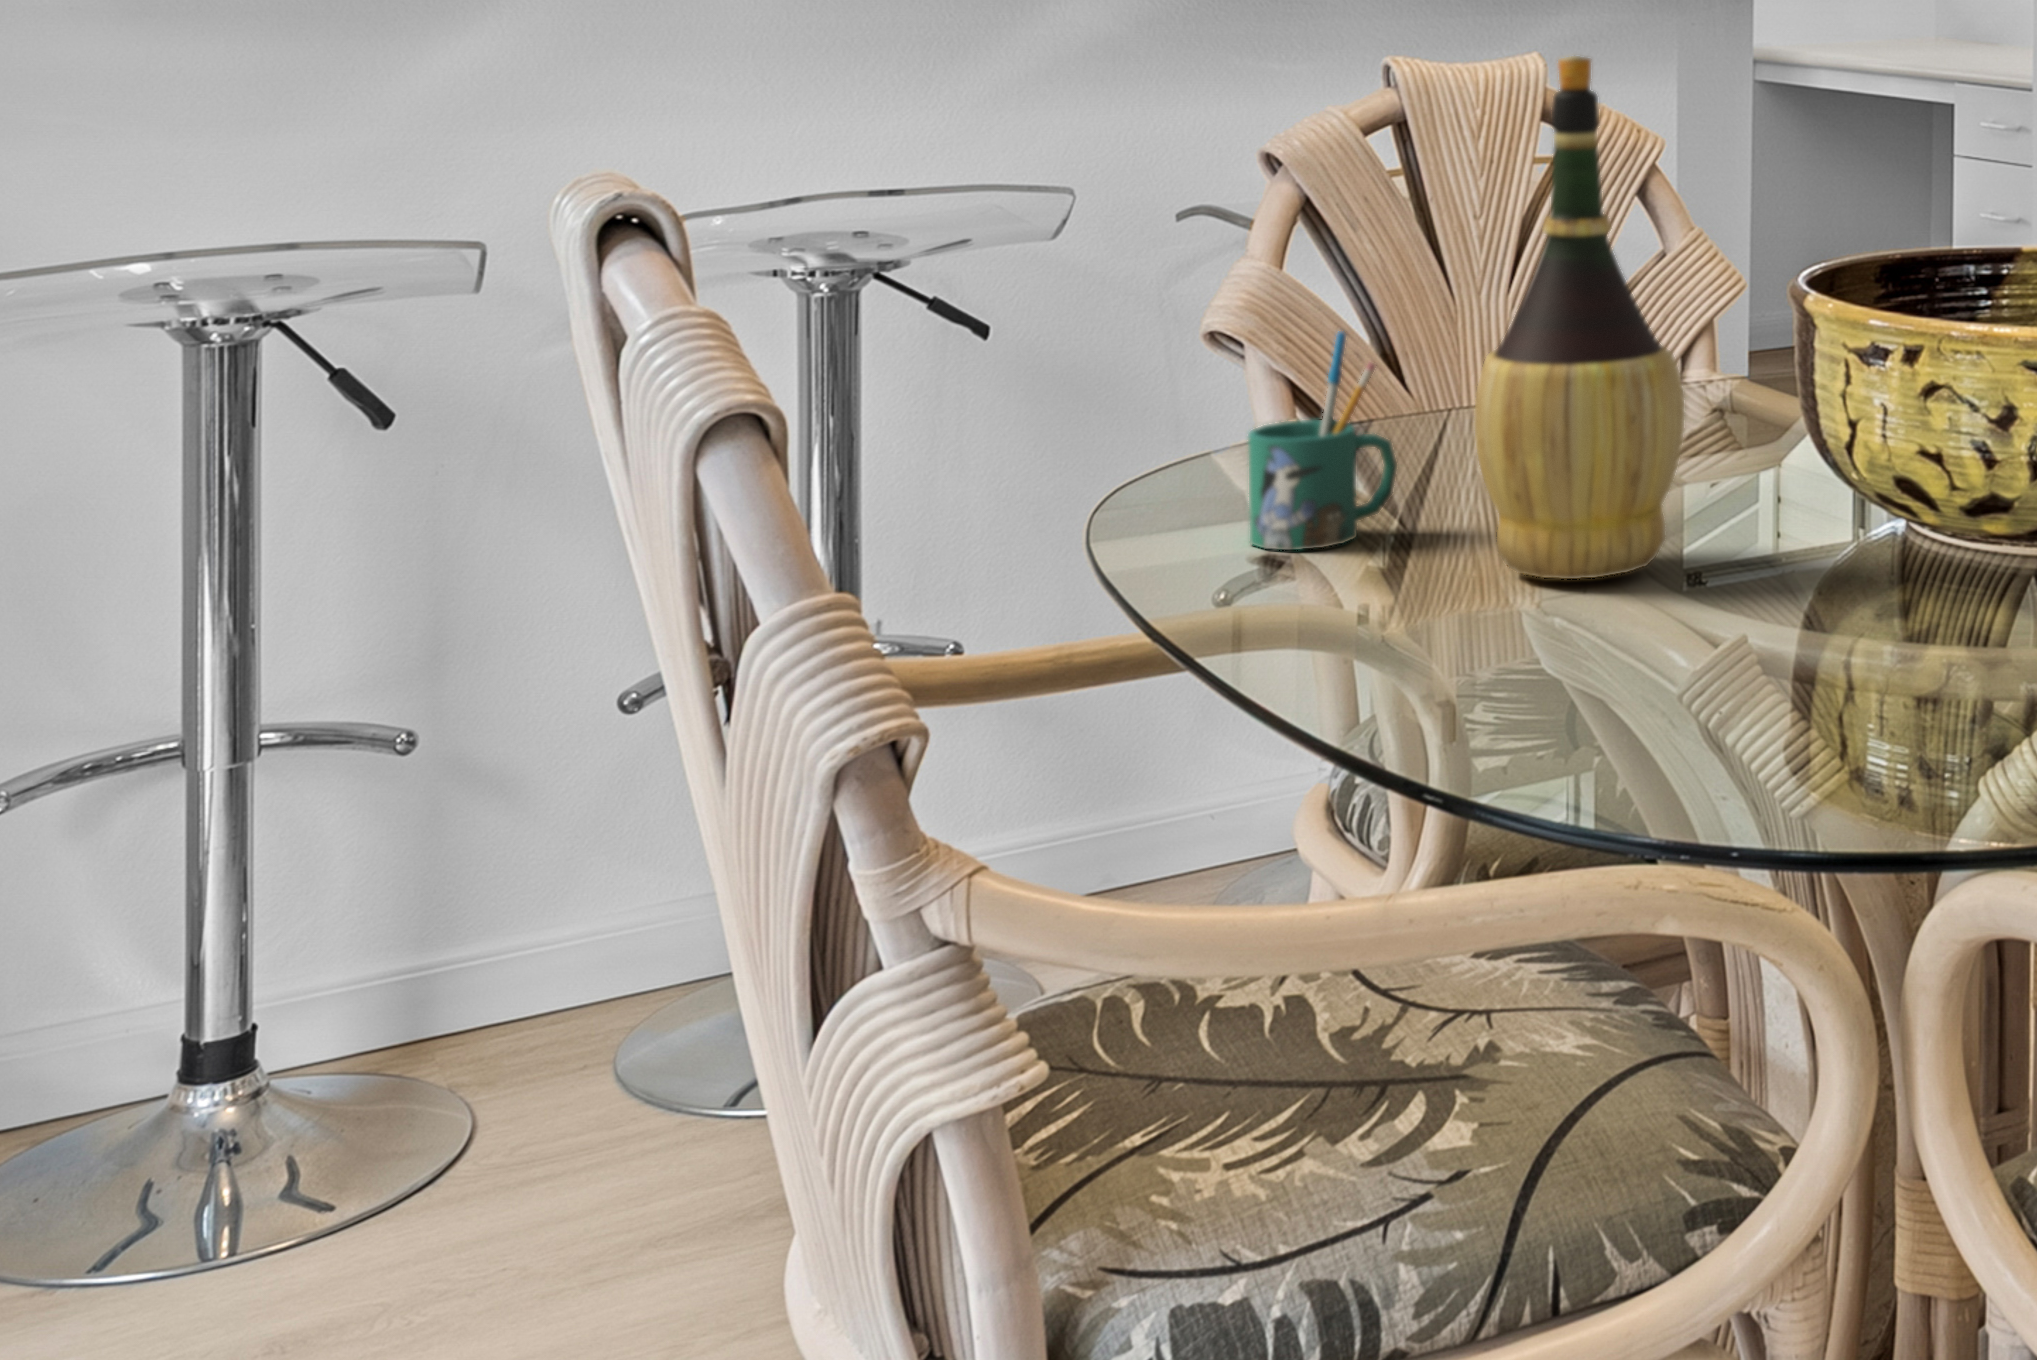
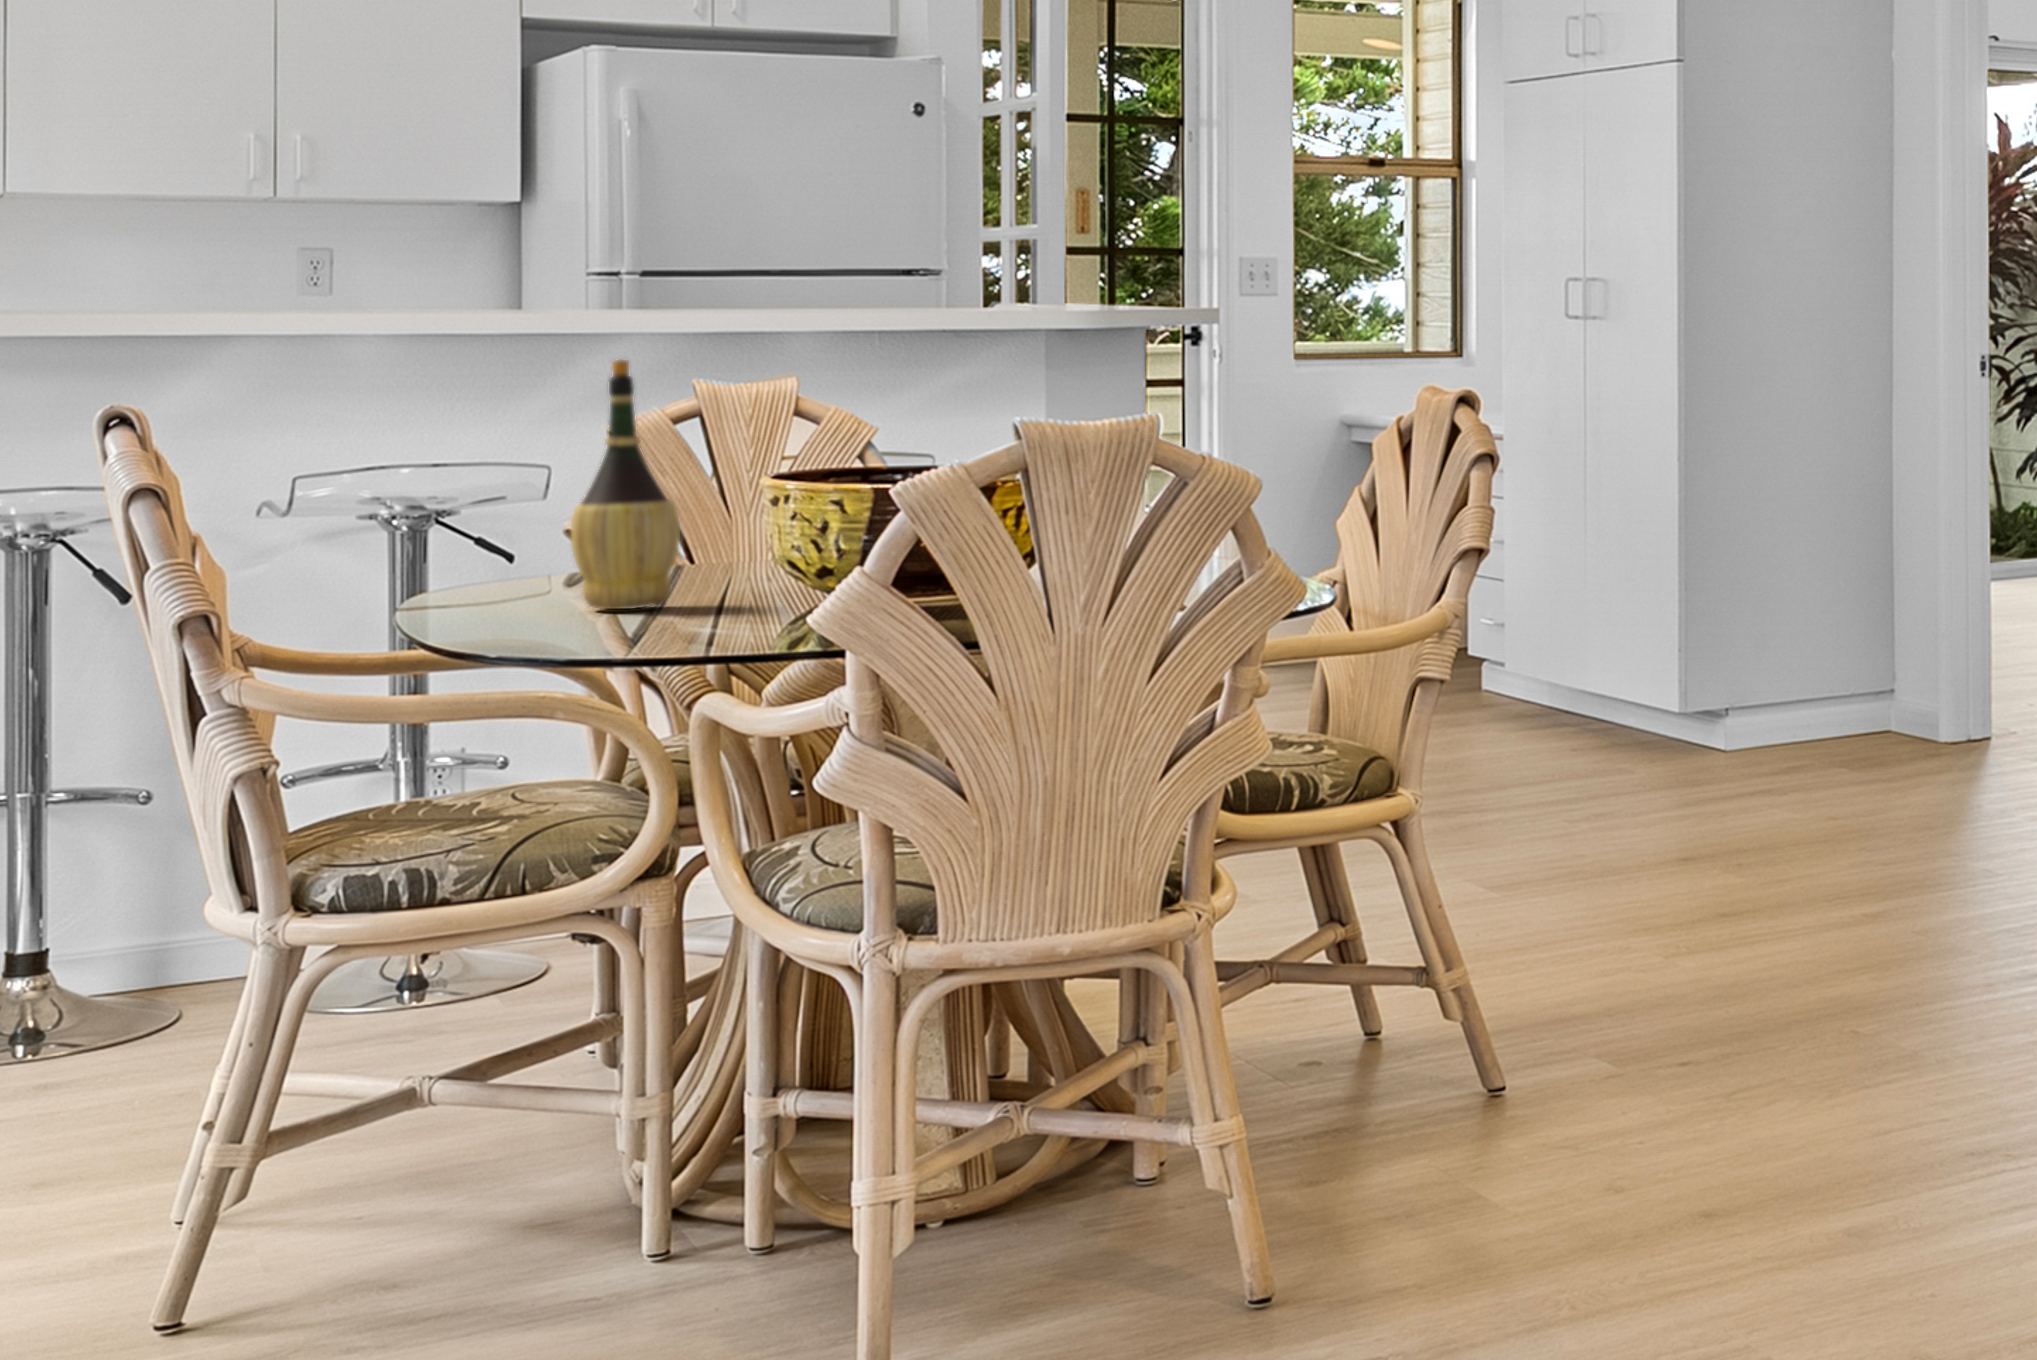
mug: present [1248,331,1397,550] -> none [481,502,563,605]

